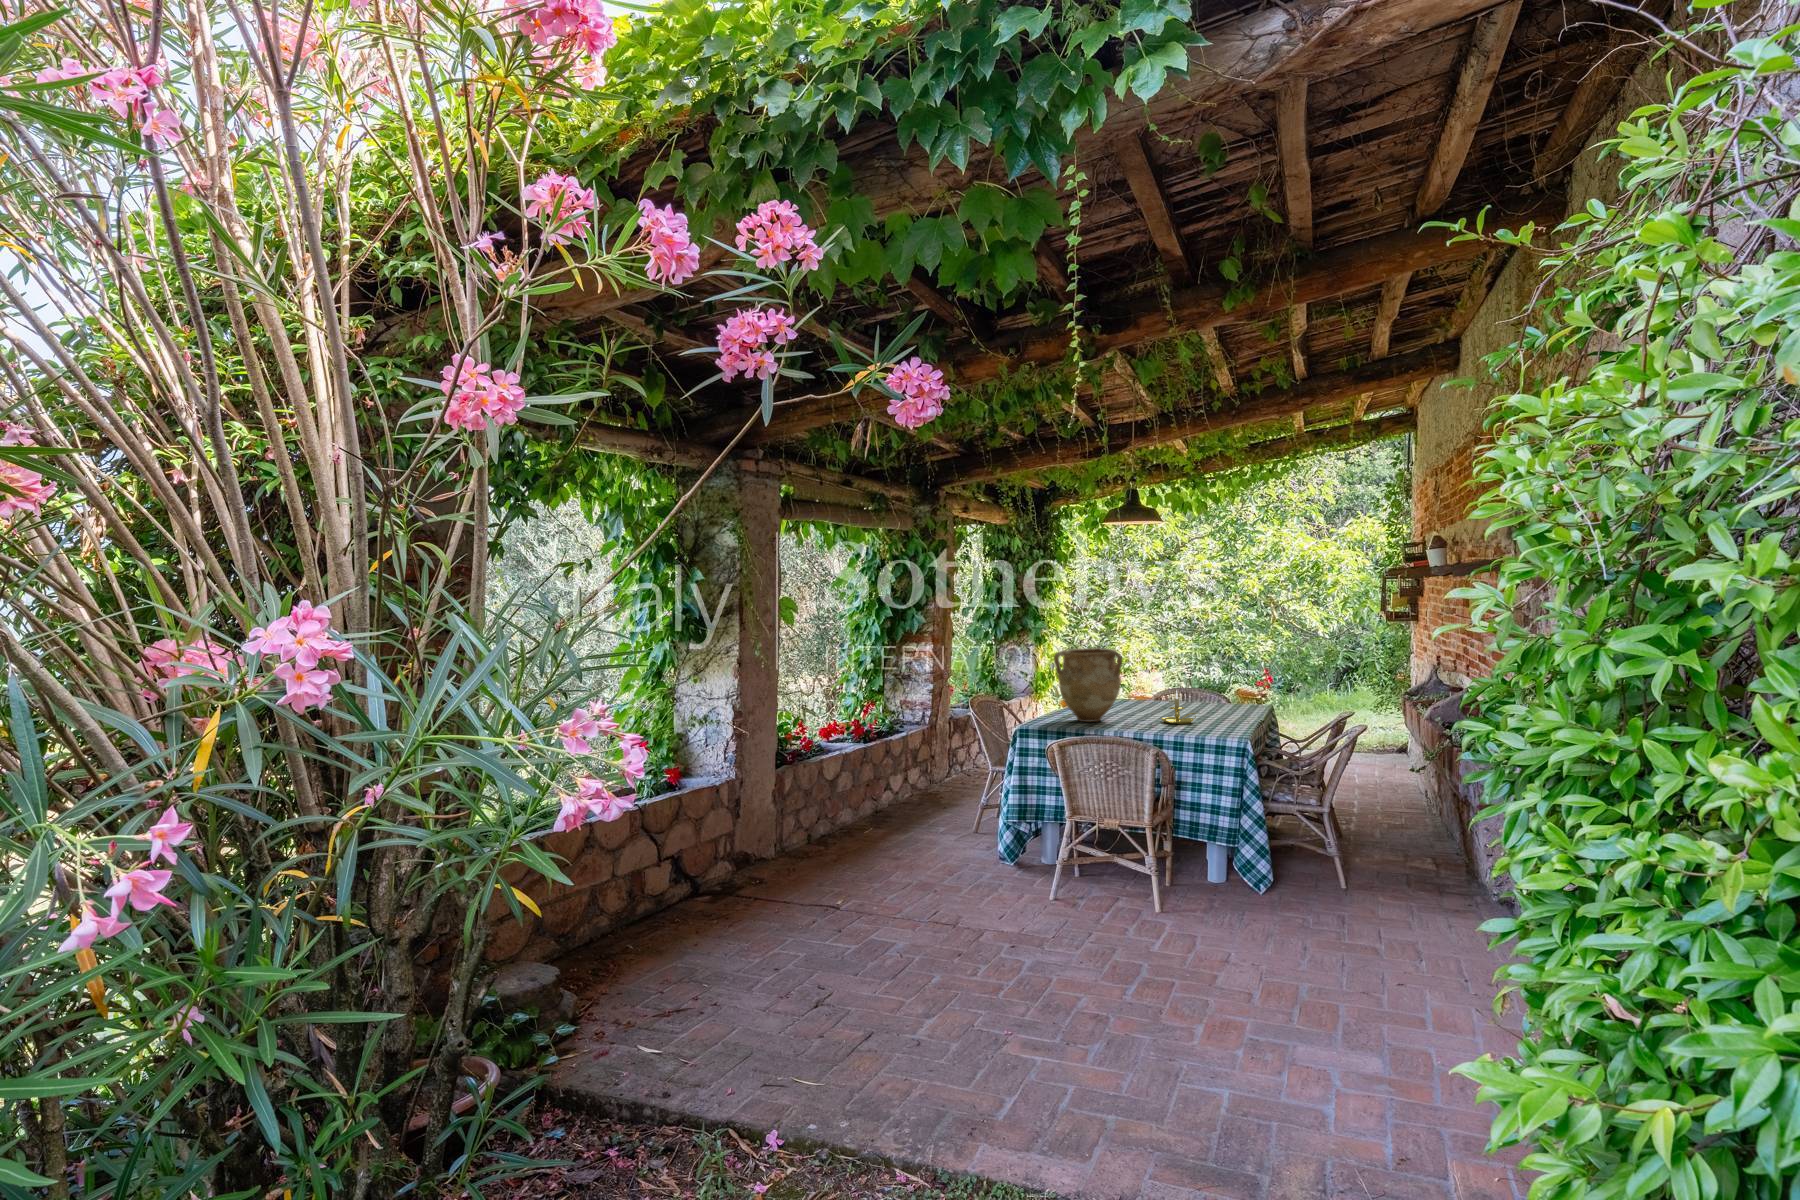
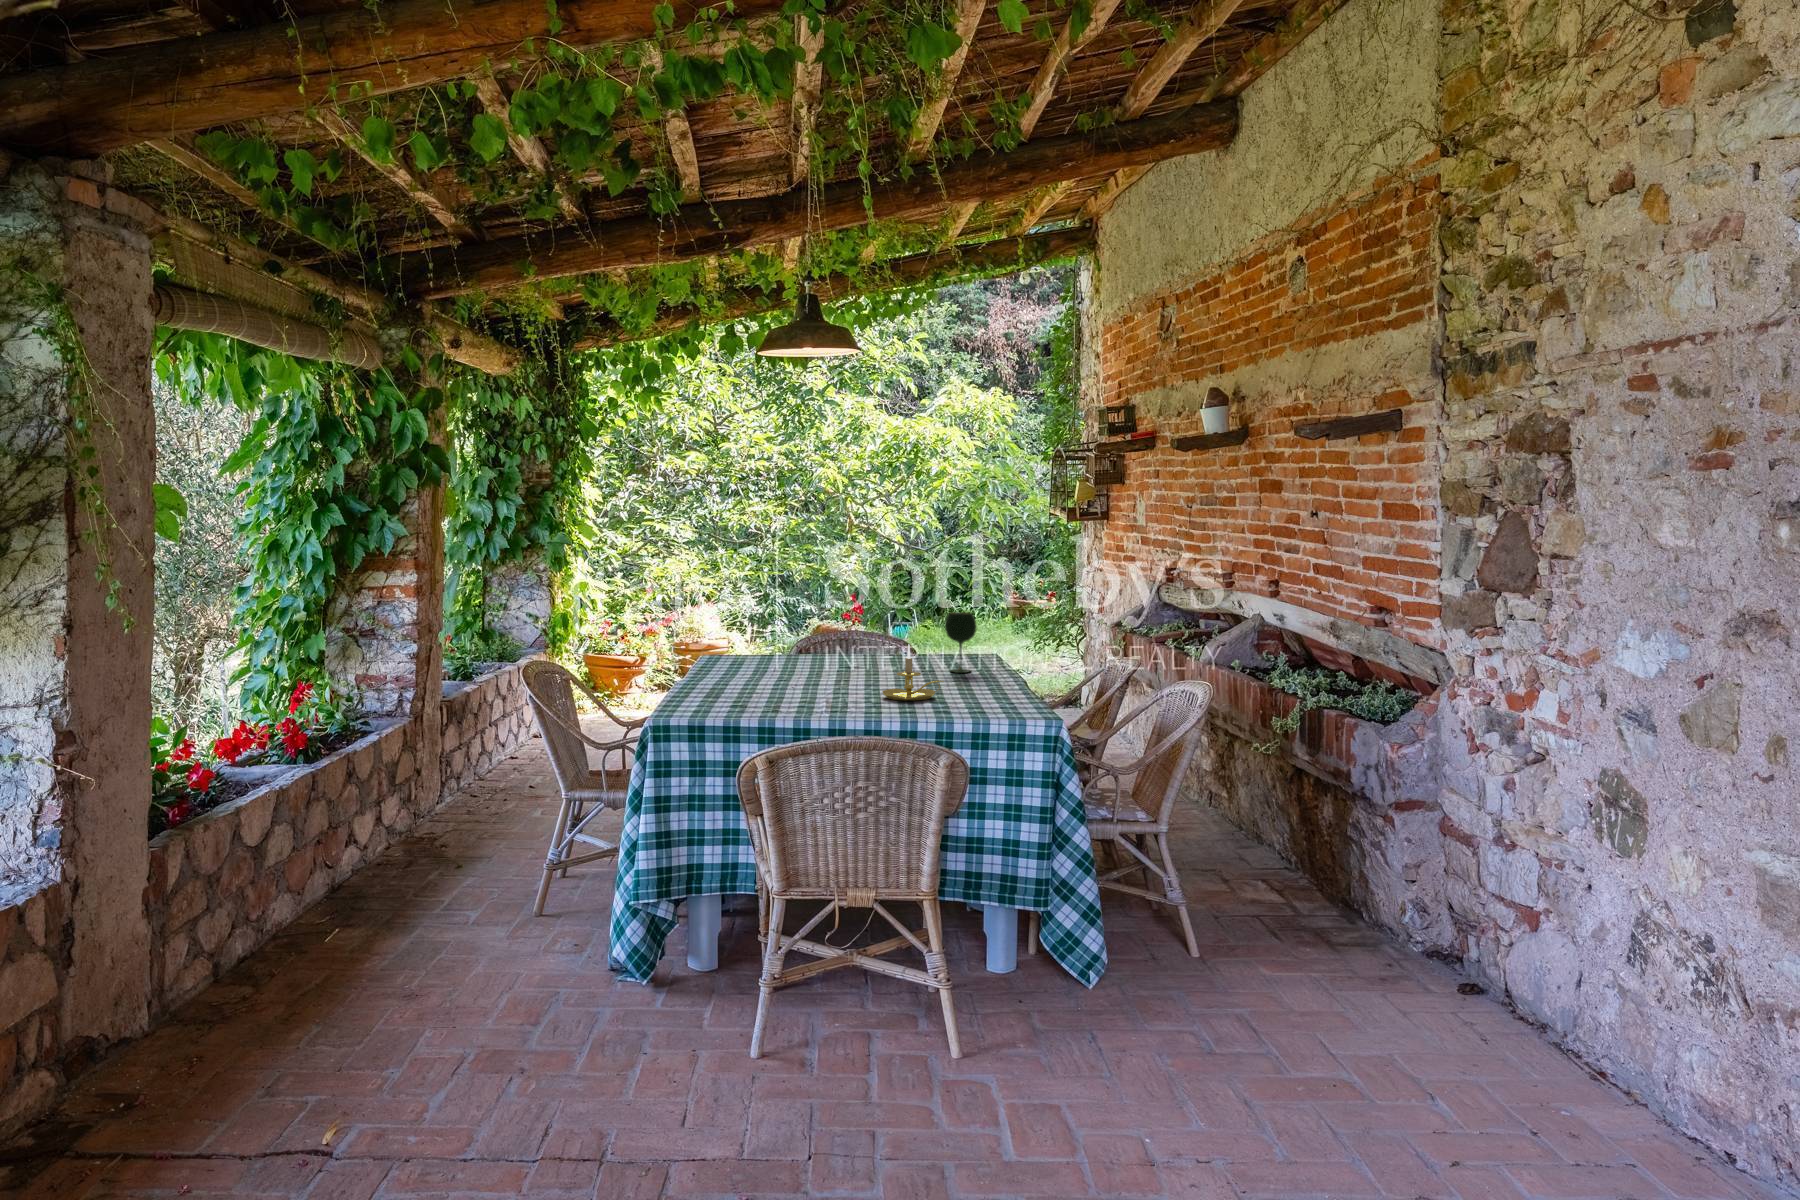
vase: present [1054,647,1122,722] -> none [705,573,826,705]
wine glass: none [1224,672,1246,711] -> present [945,612,977,673]

